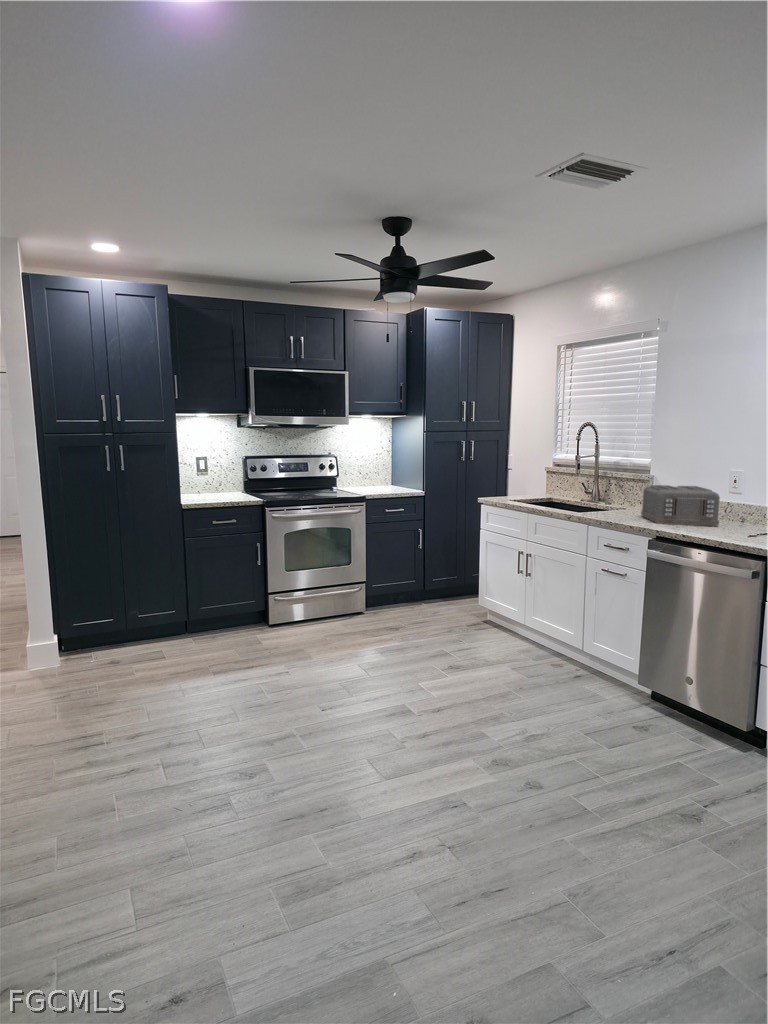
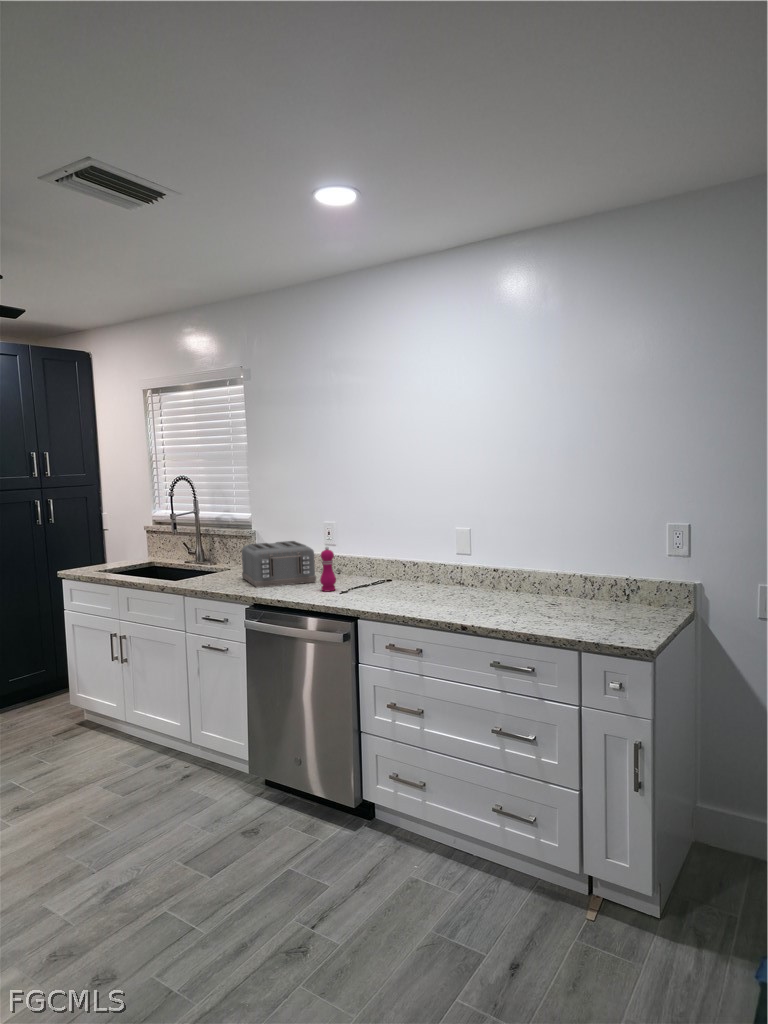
pepper mill: none [726,491,744,534] -> present [320,546,336,591]

